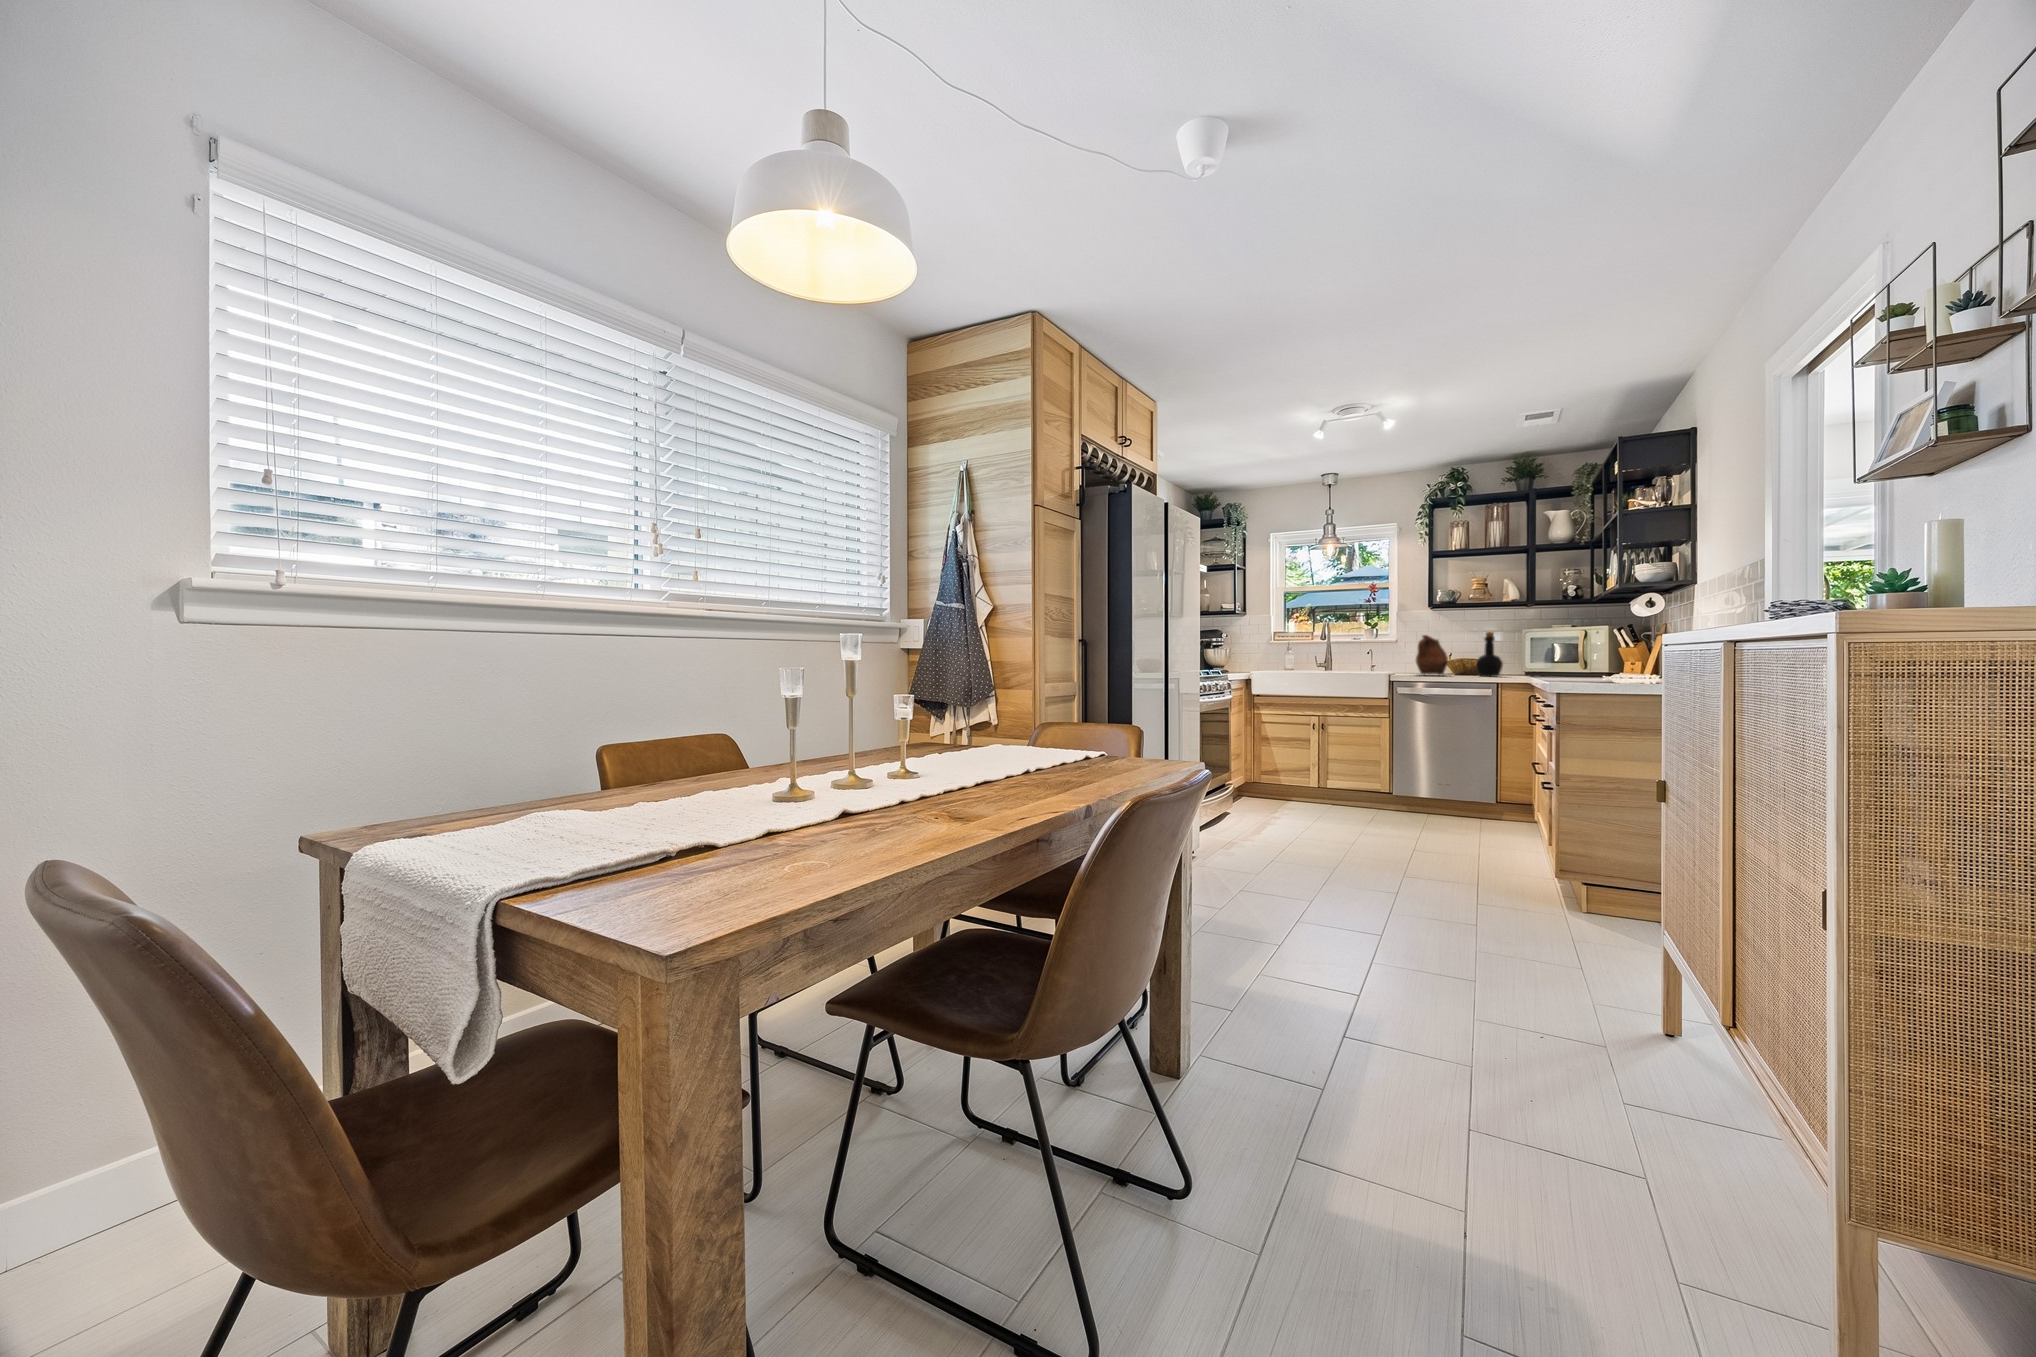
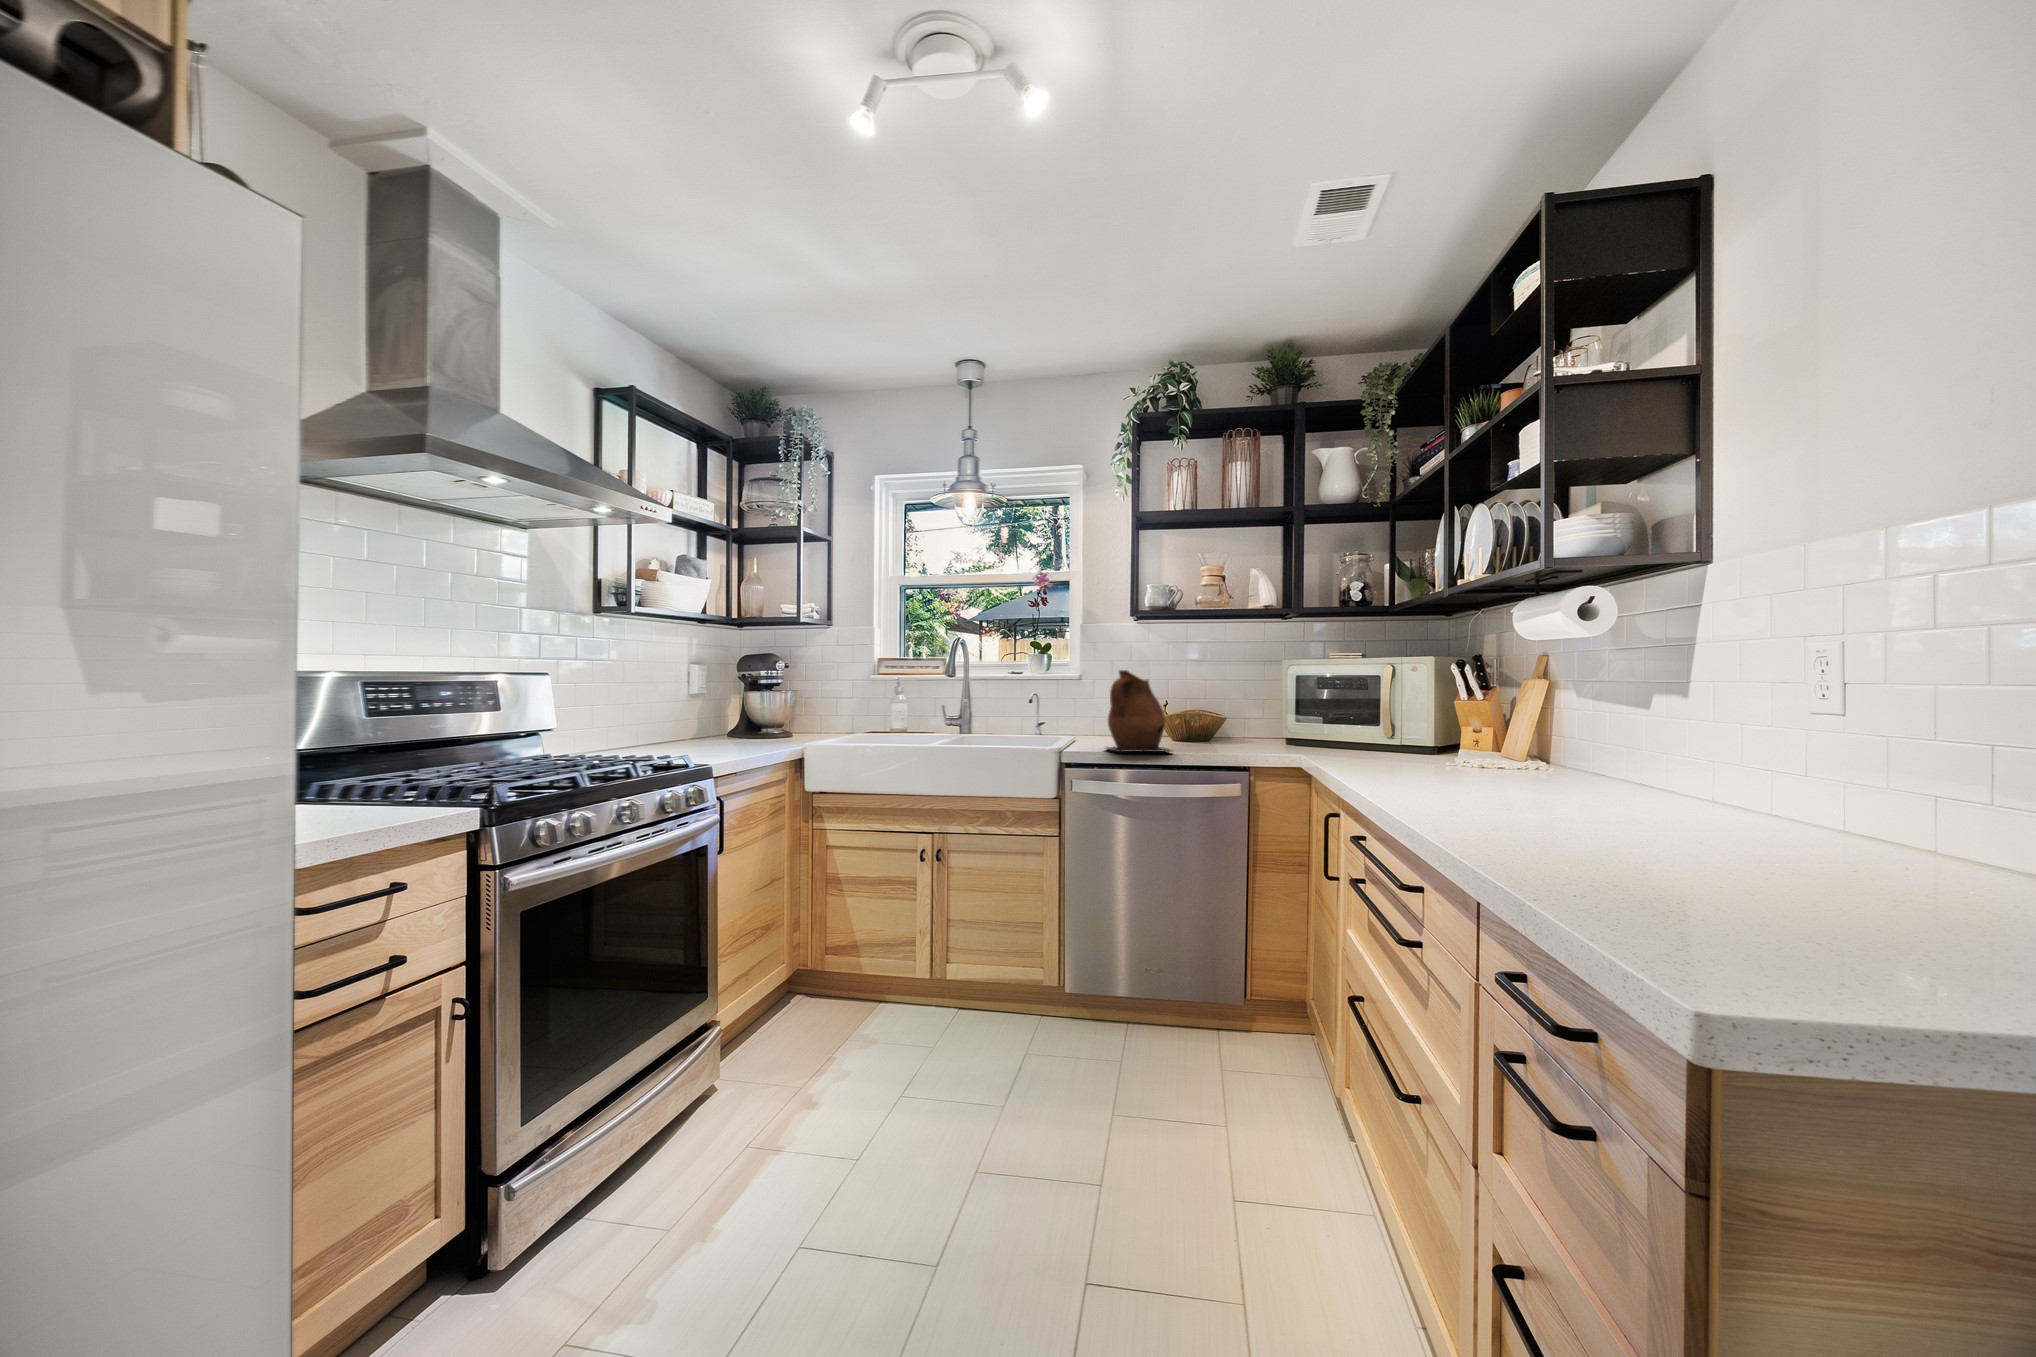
bottle: present [1476,632,1503,676] -> none [1214,666,1261,754]

